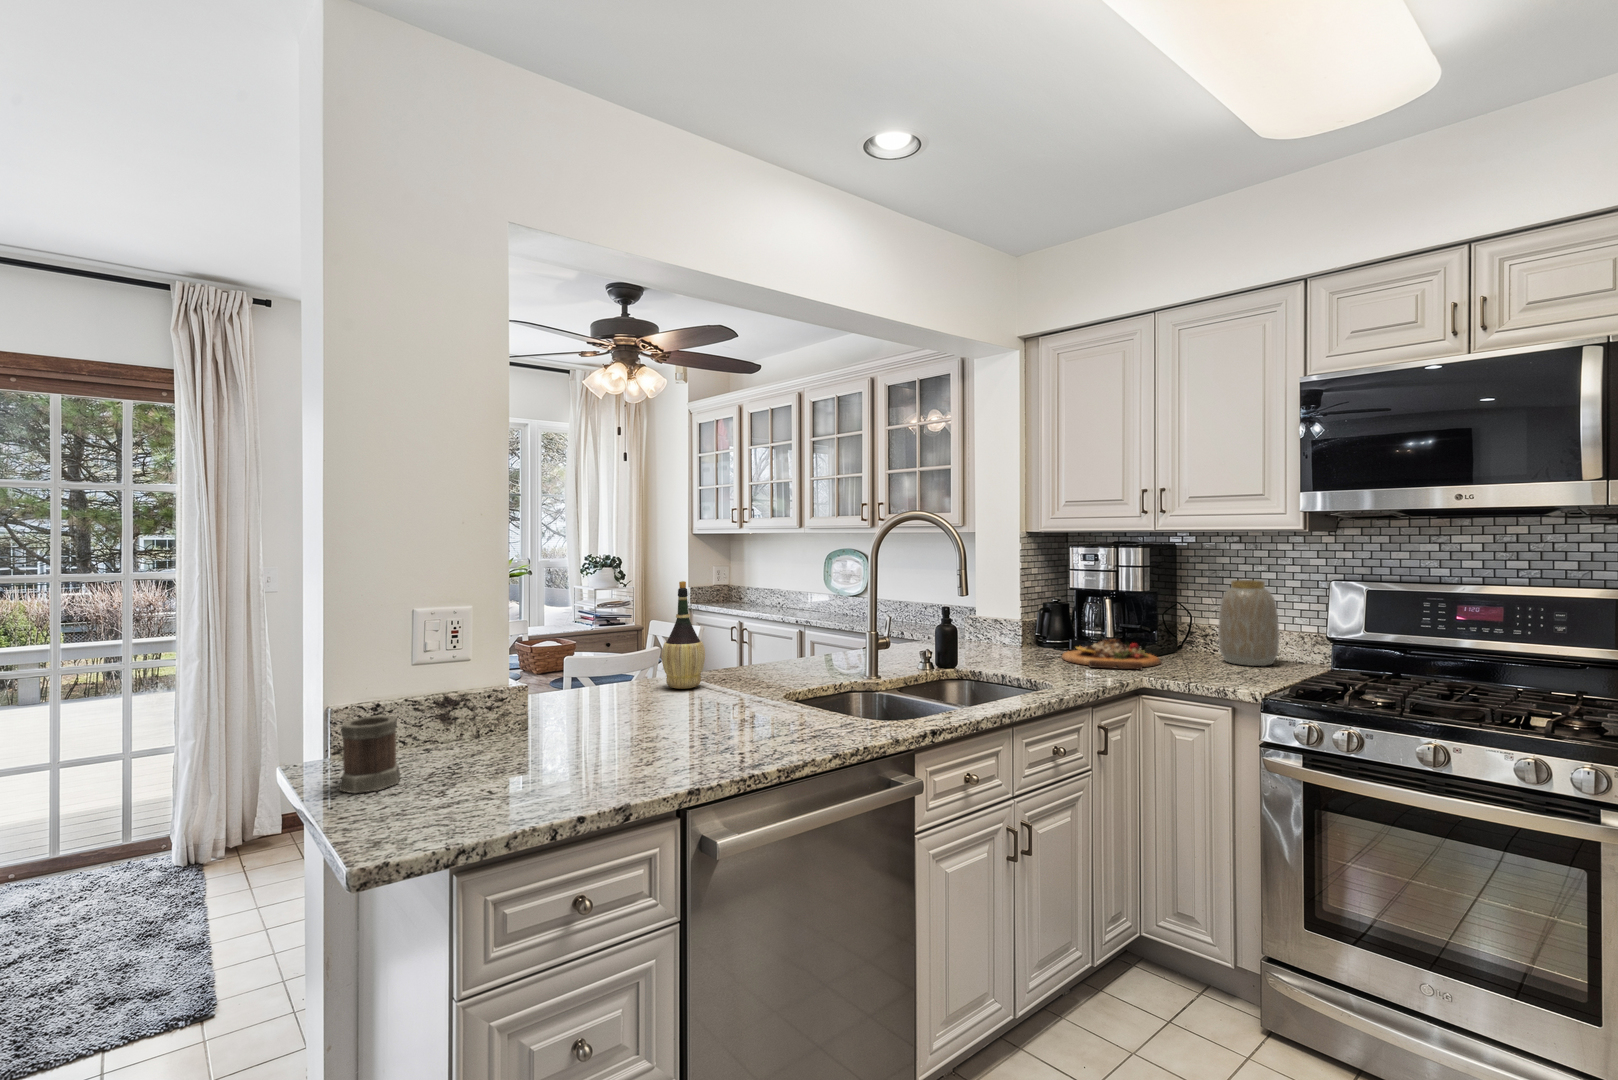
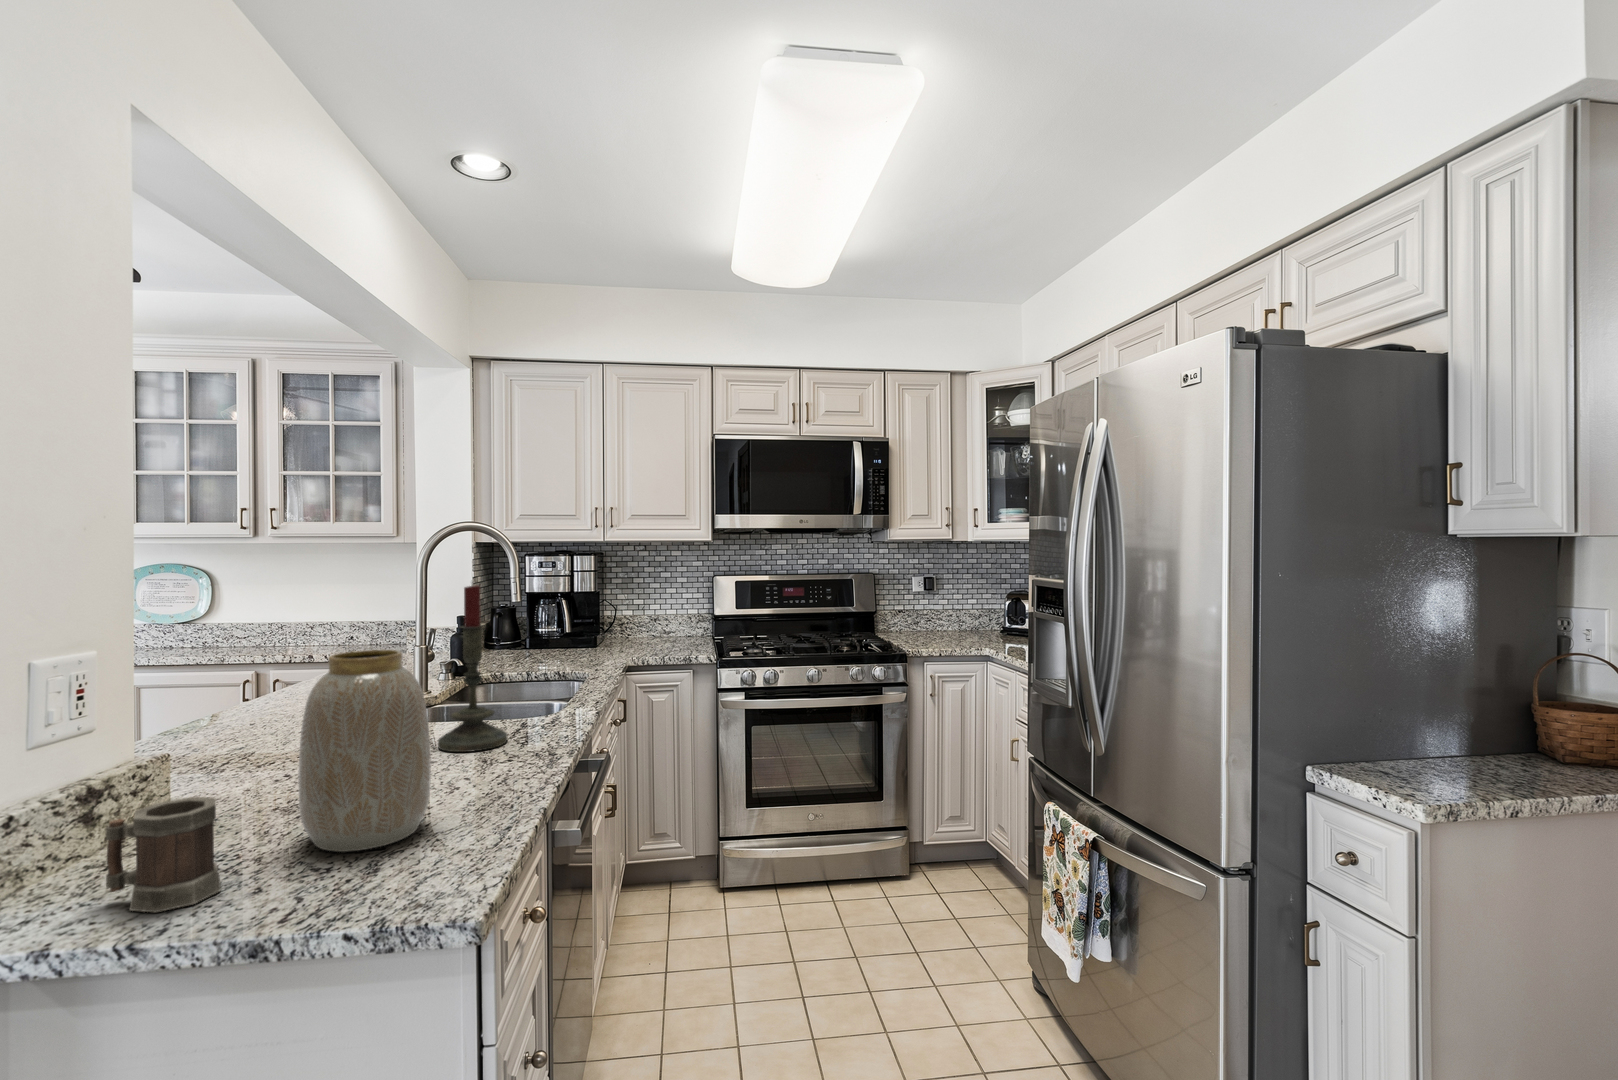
candle: none [728,570,792,739] -> present [438,586,507,752]
vase: present [1218,580,1279,666] -> present [298,650,431,852]
wine bottle: present [662,581,705,689] -> none [201,604,268,743]
cutting board: present [1062,639,1161,669] -> none [535,633,619,659]

